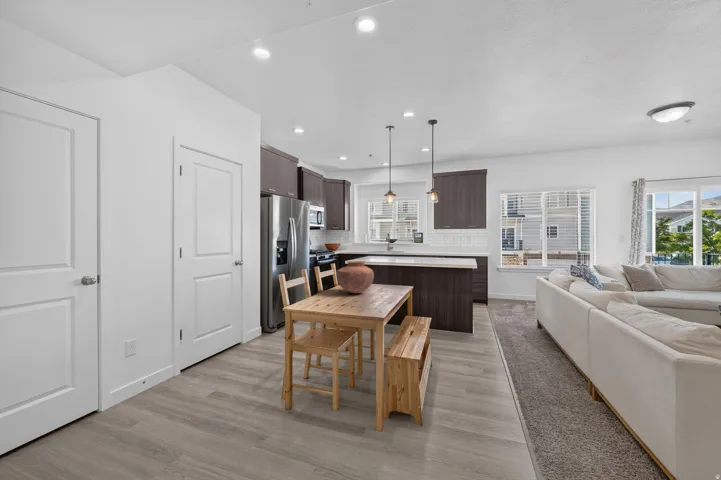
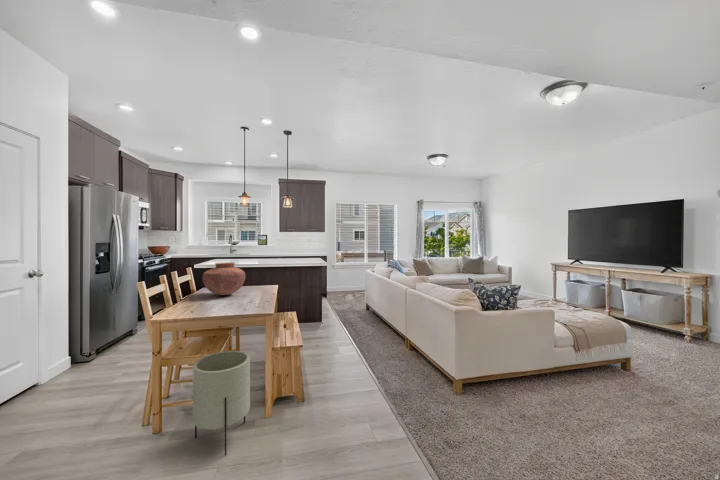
planter: none [307,349,357,453] -> present [193,351,250,455]

